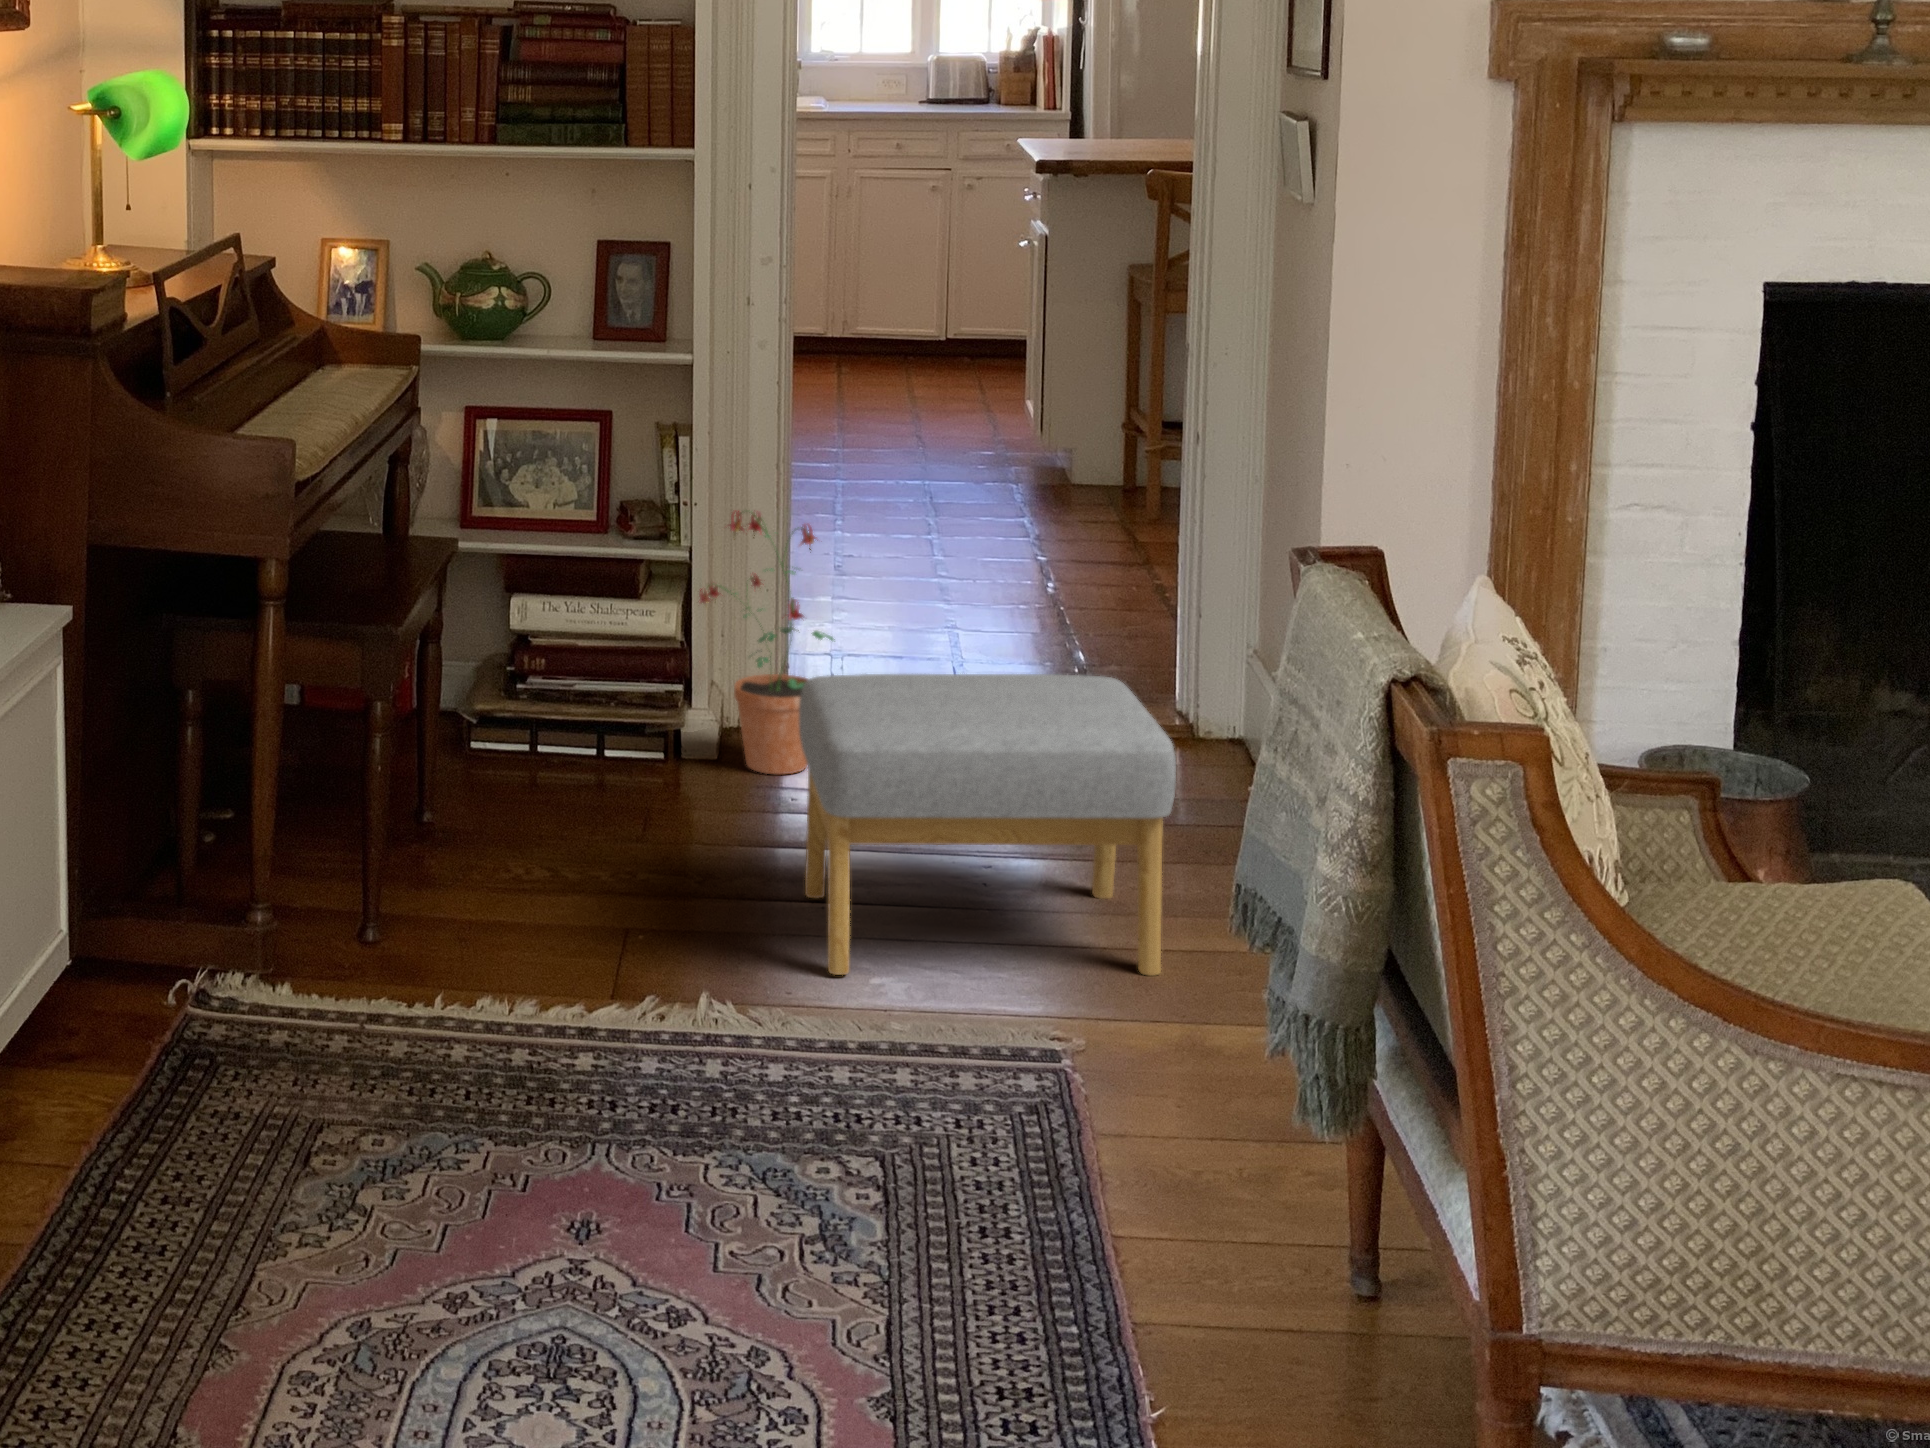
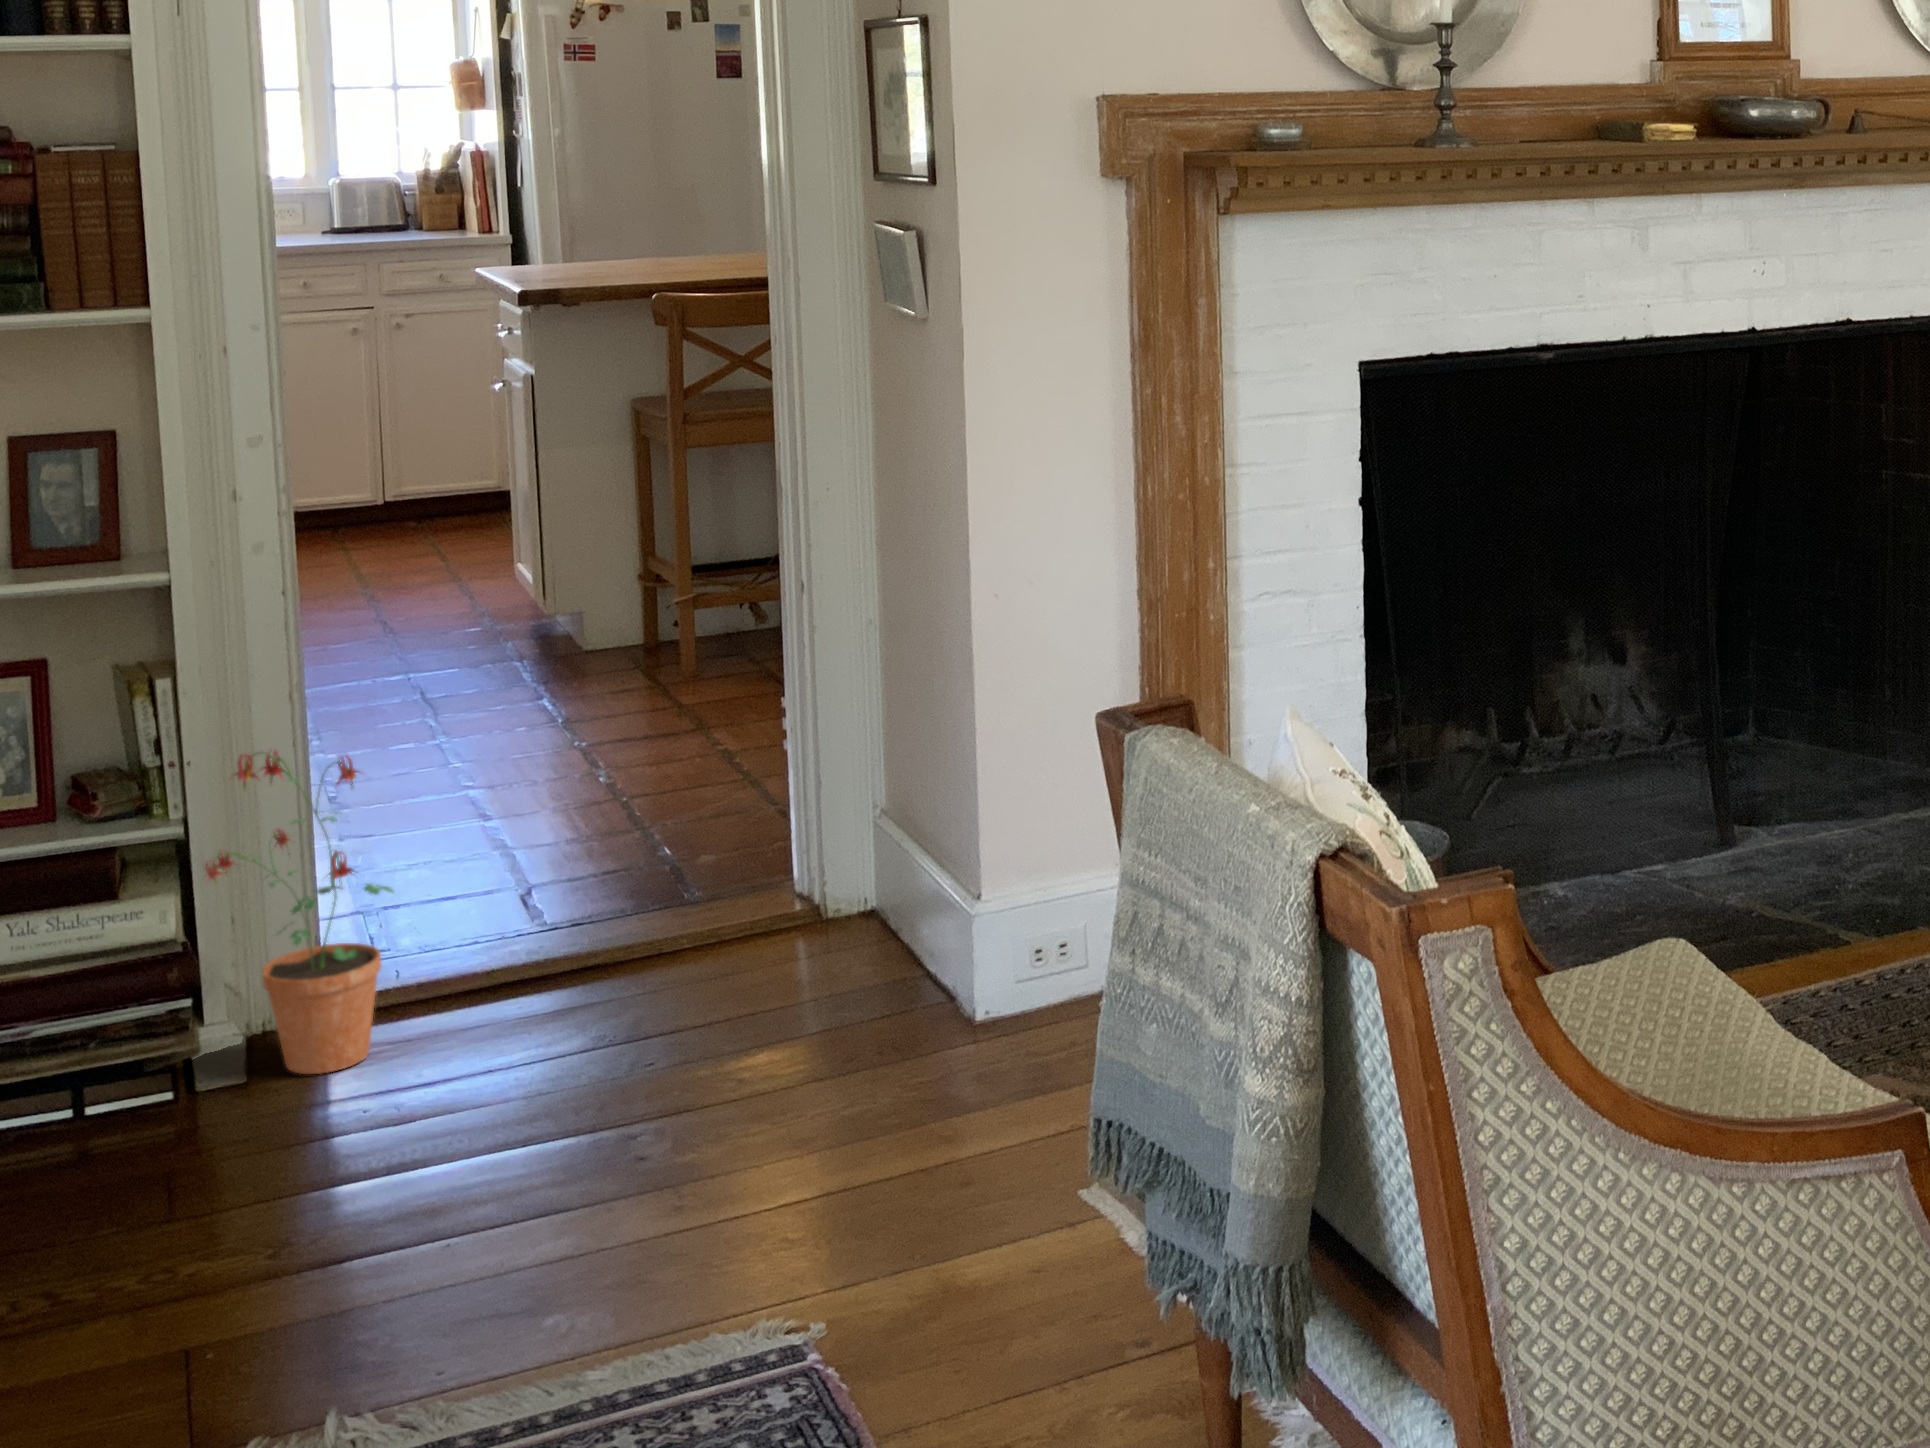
footstool: present [799,674,1176,976] -> none [395,877,883,1324]

